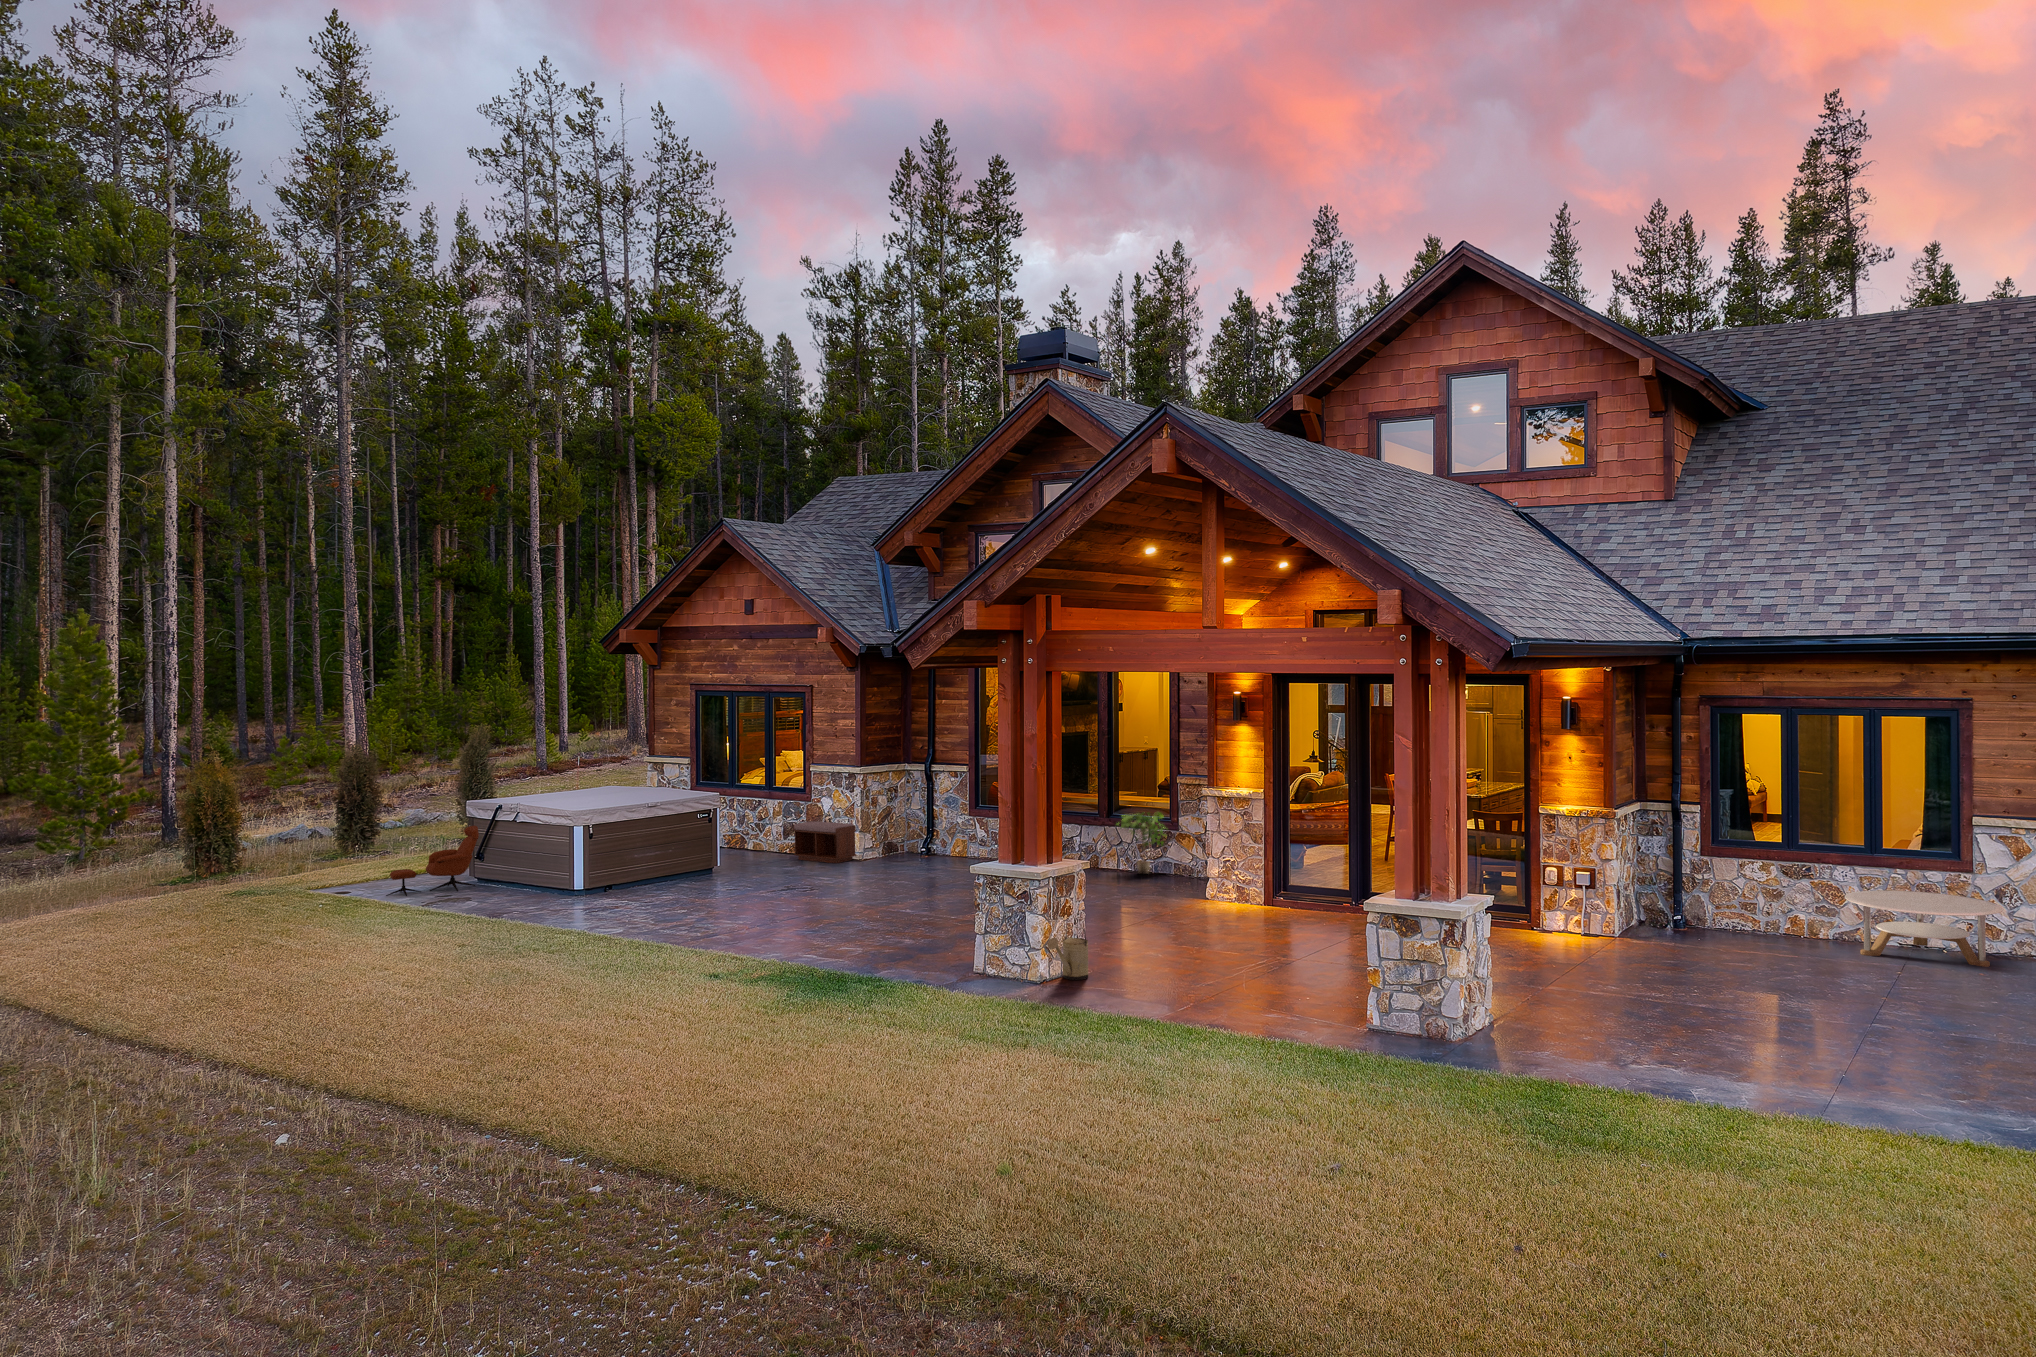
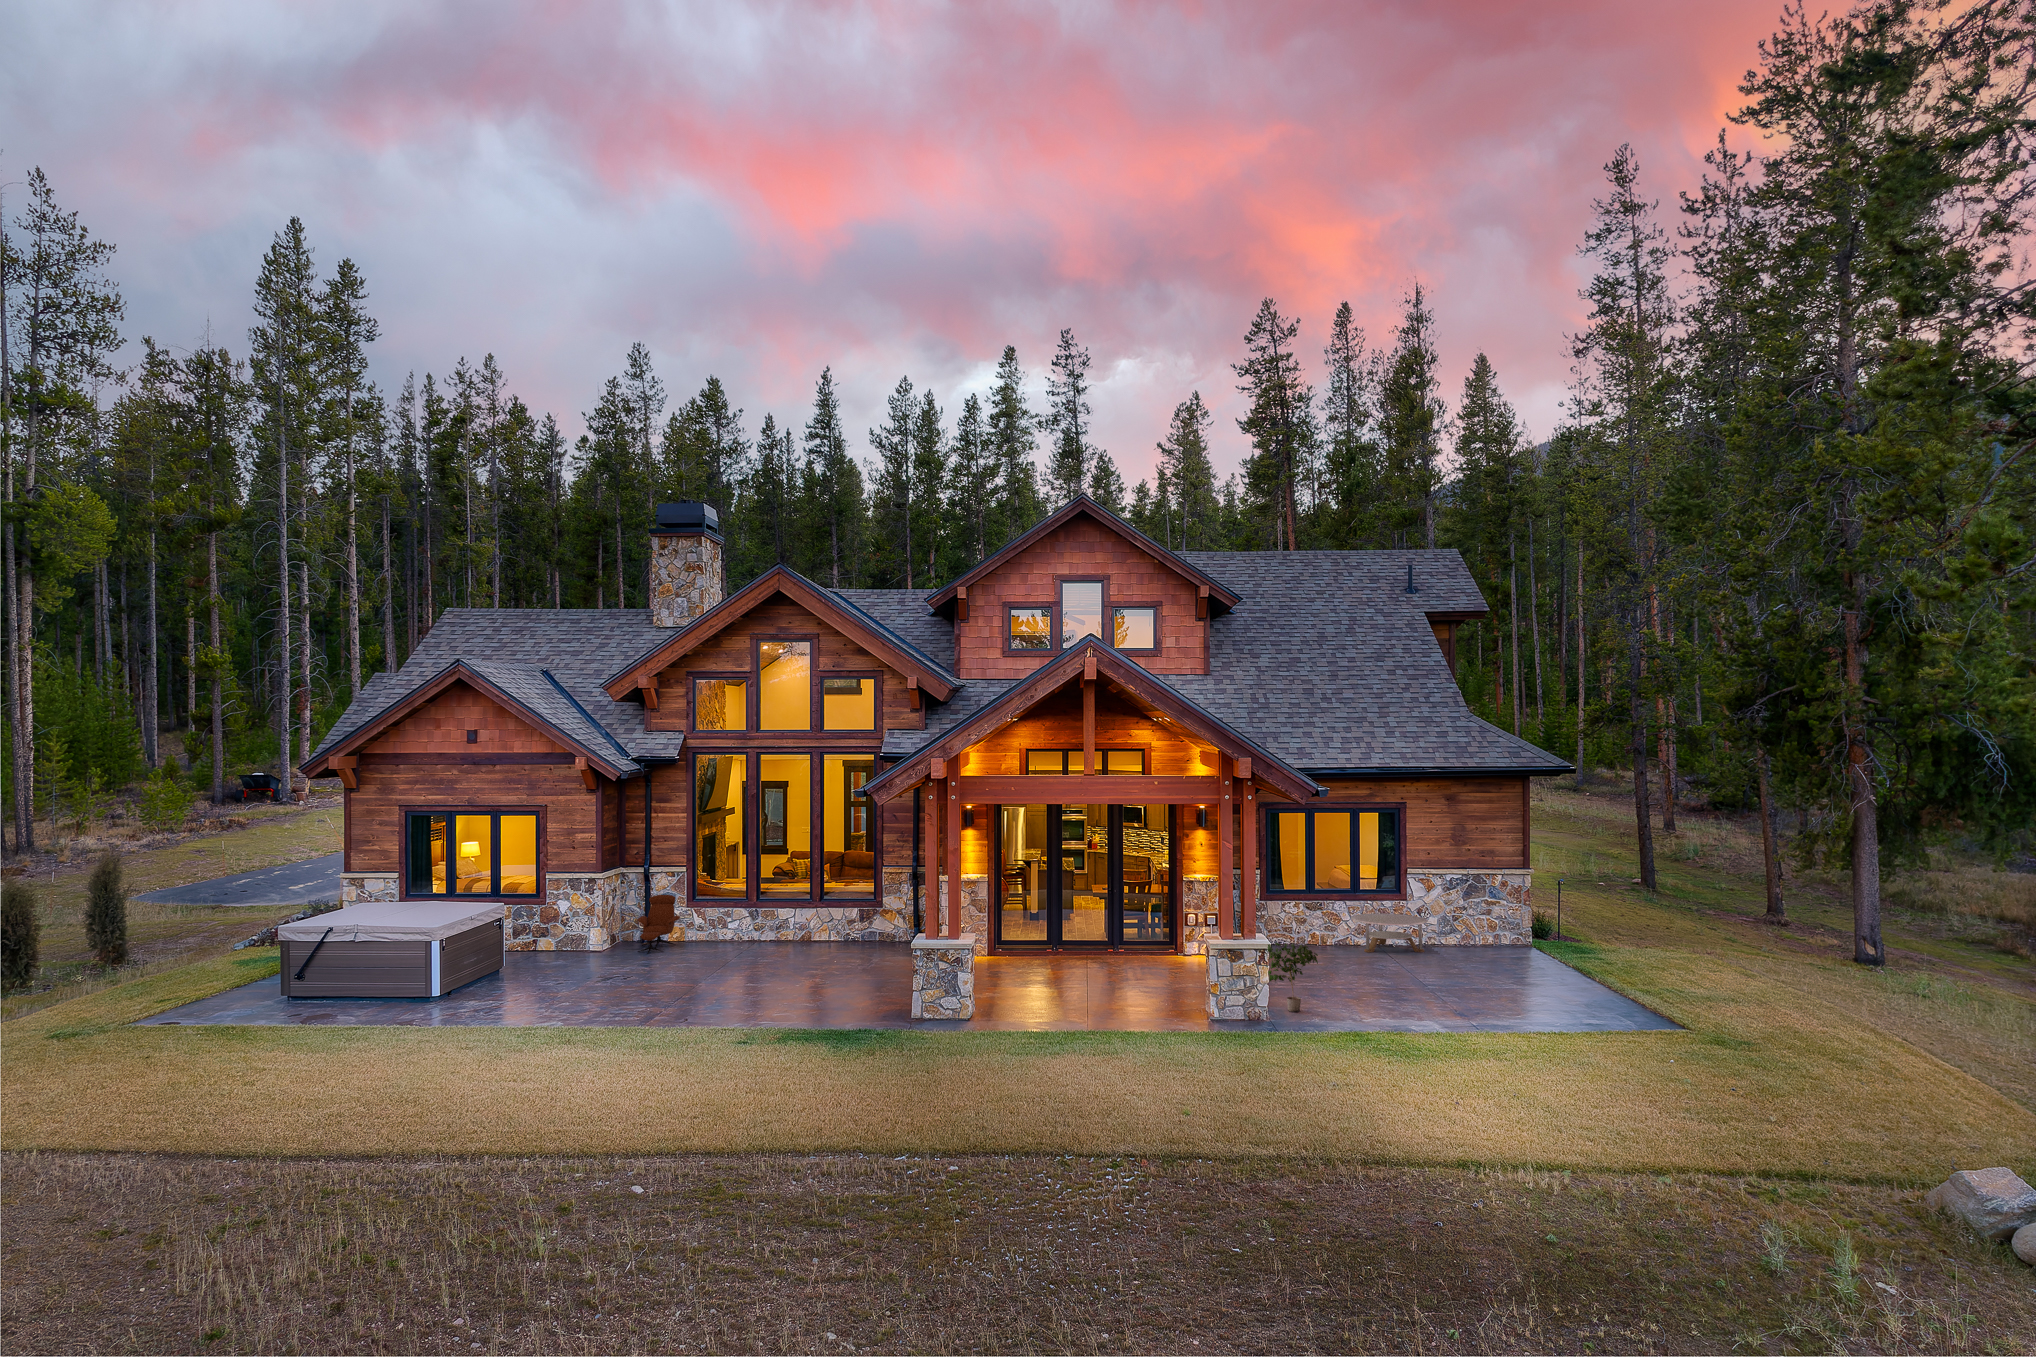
potted plant: present [1121,812,1165,874] -> present [1267,942,1318,1012]
bench: present [793,821,856,863] -> none [528,922,594,959]
lounge chair: present [386,825,479,896] -> present [638,895,680,954]
watering can: present [1047,926,1088,980] -> none [977,980,996,1019]

